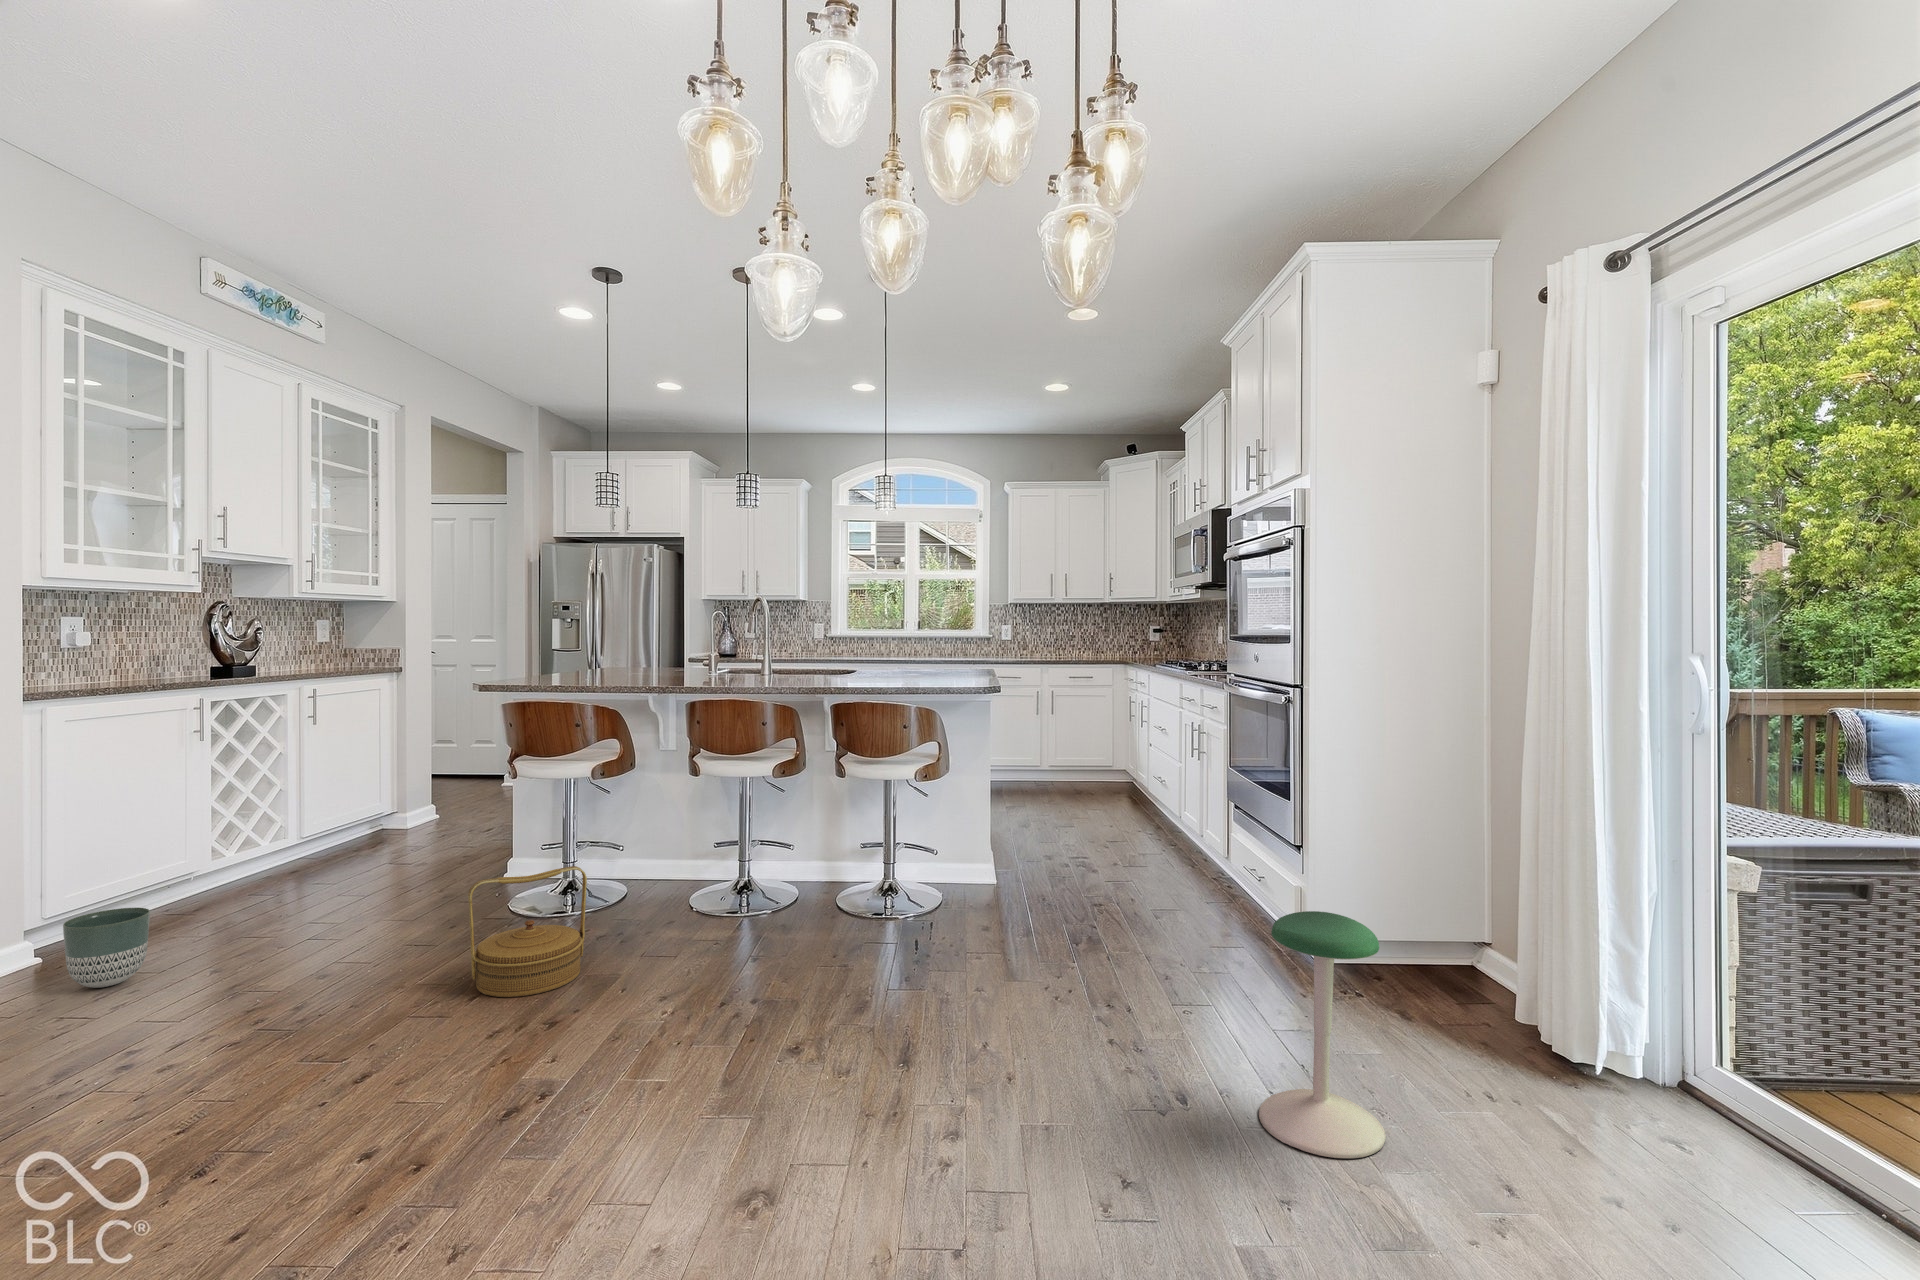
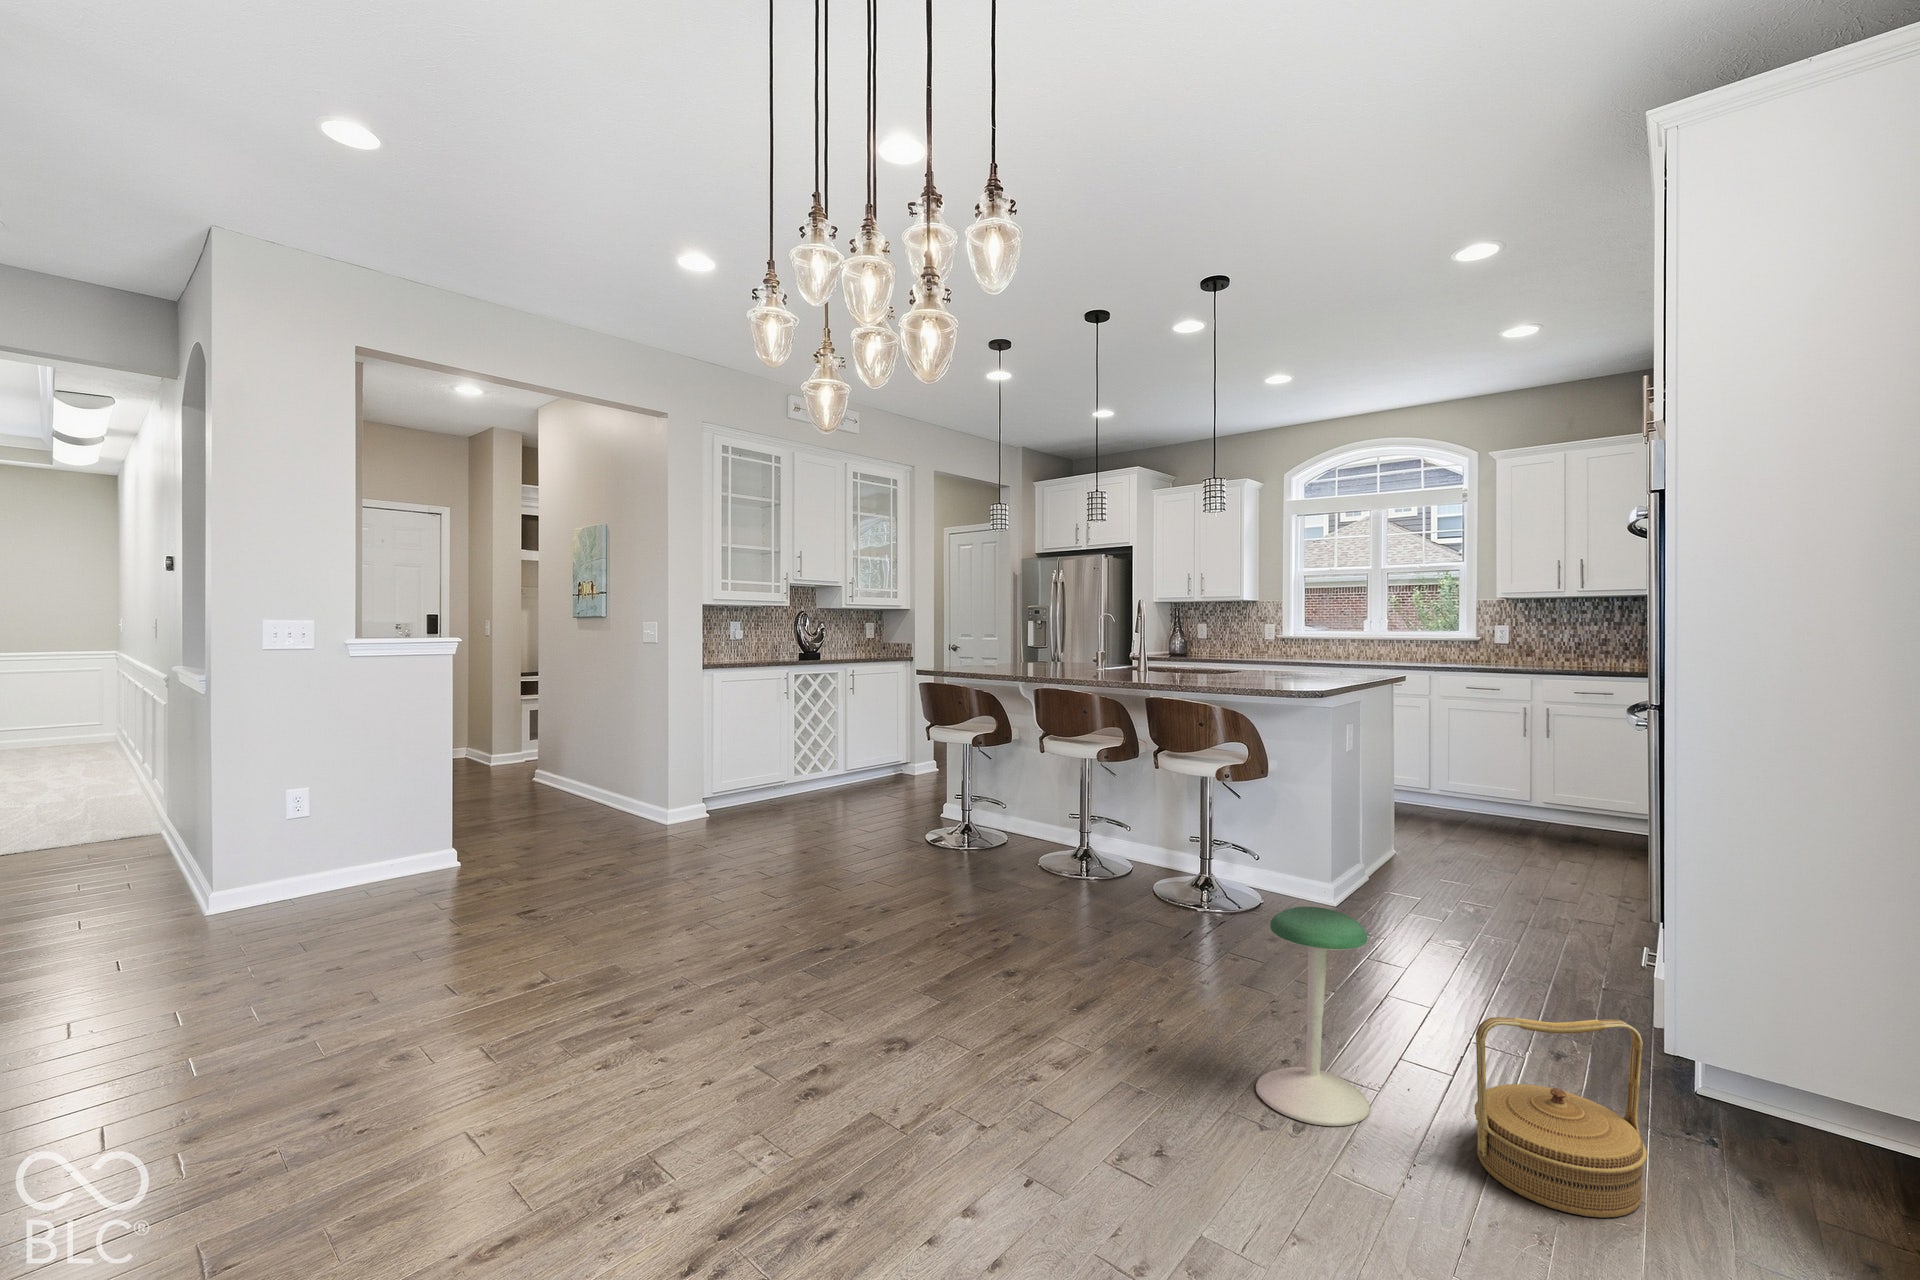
basket: present [468,866,587,997] -> present [1474,1017,1647,1218]
planter: present [63,908,150,988] -> none [701,790,737,832]

